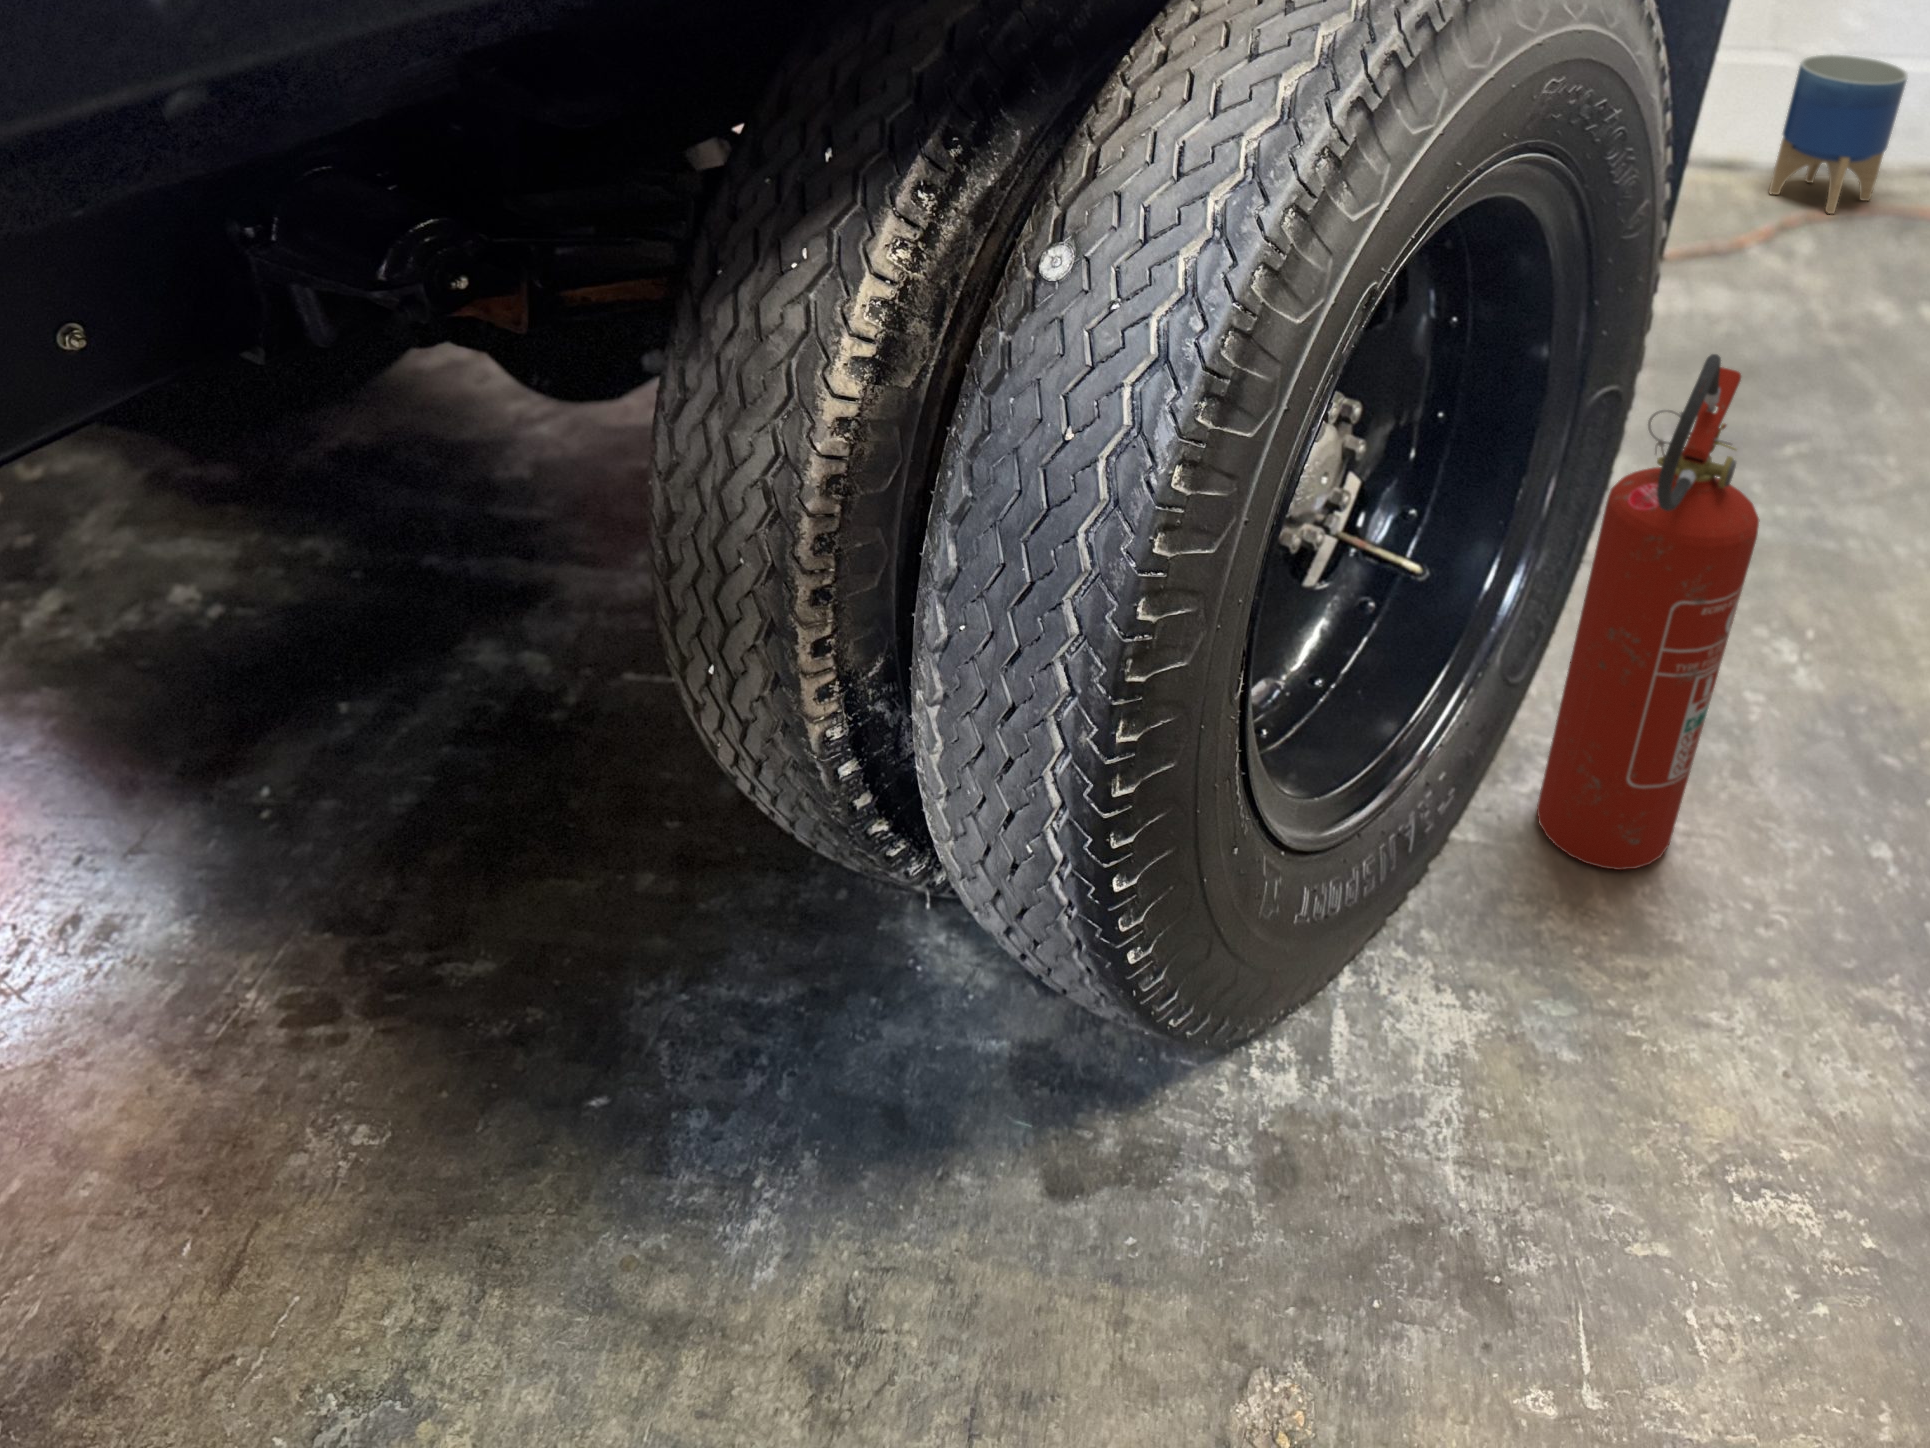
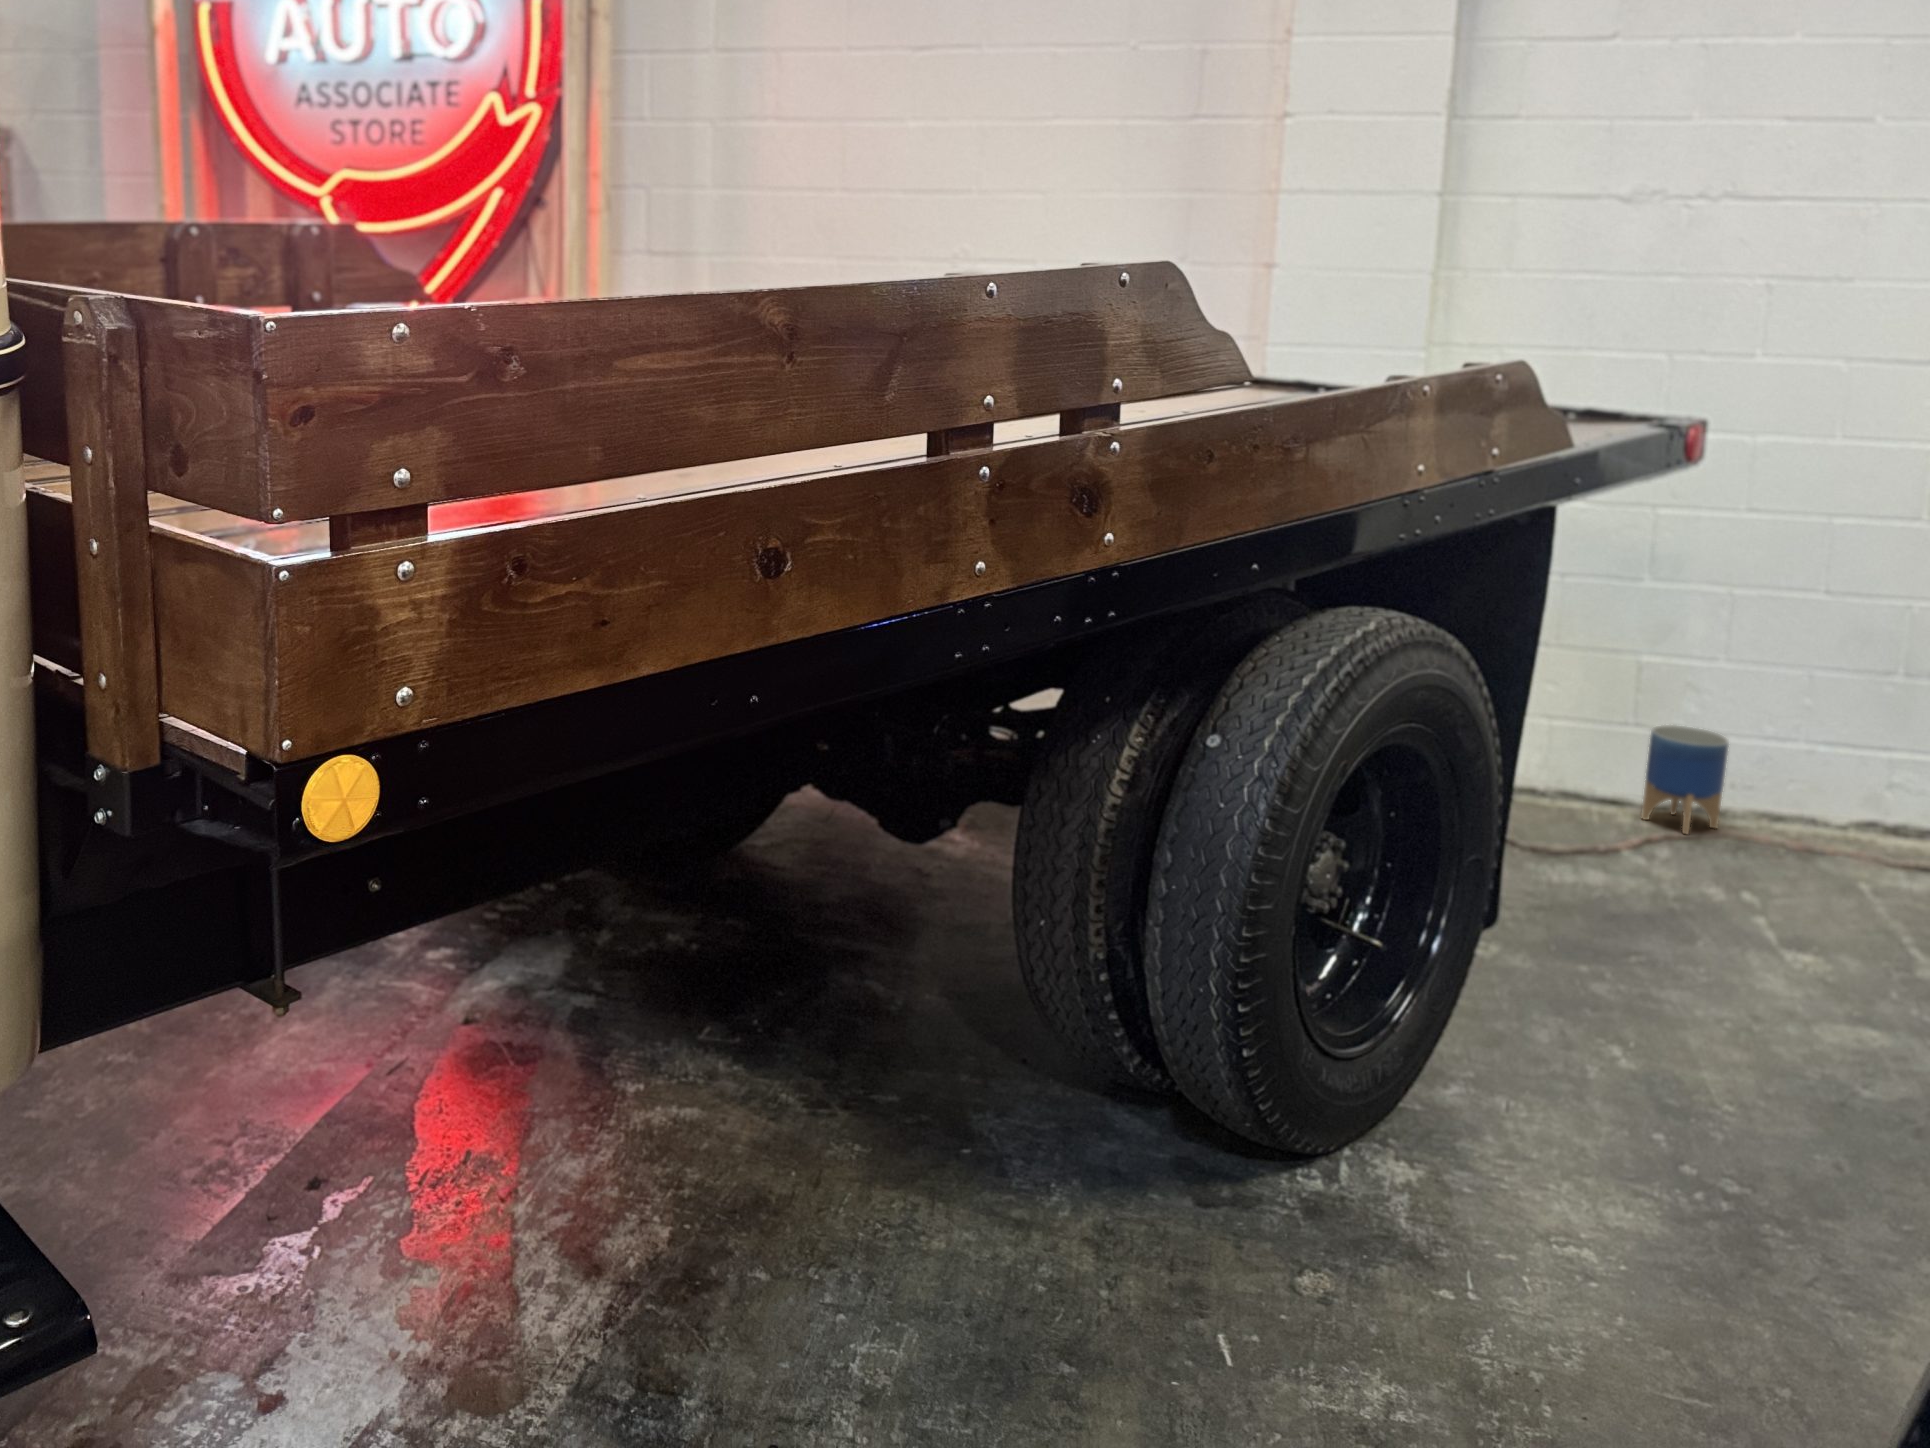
fire extinguisher: present [1537,354,1759,870] -> none [1454,828,1554,1131]

